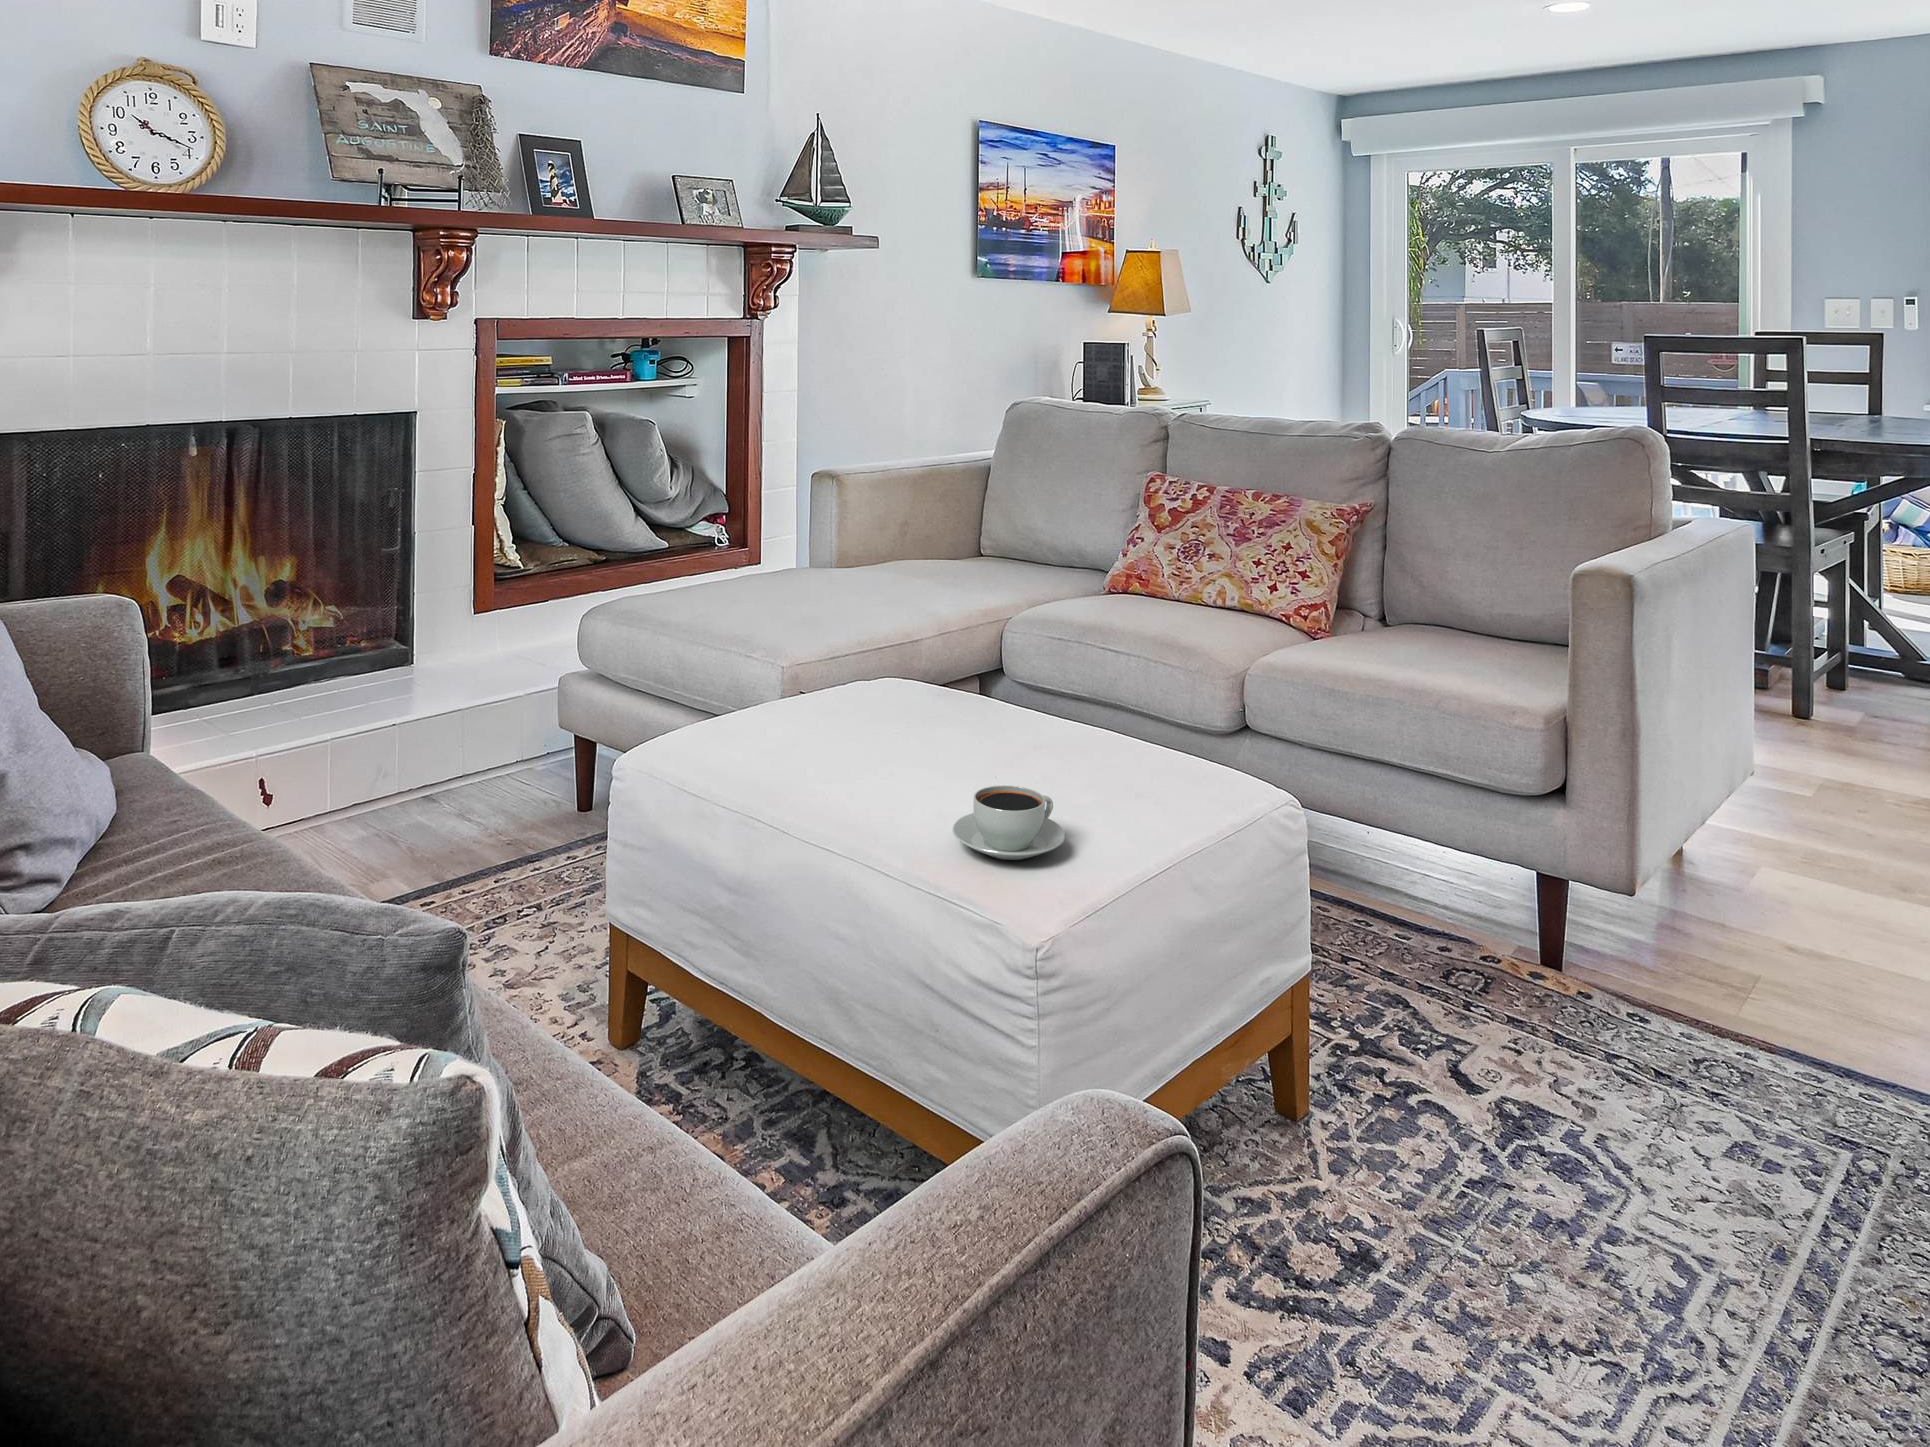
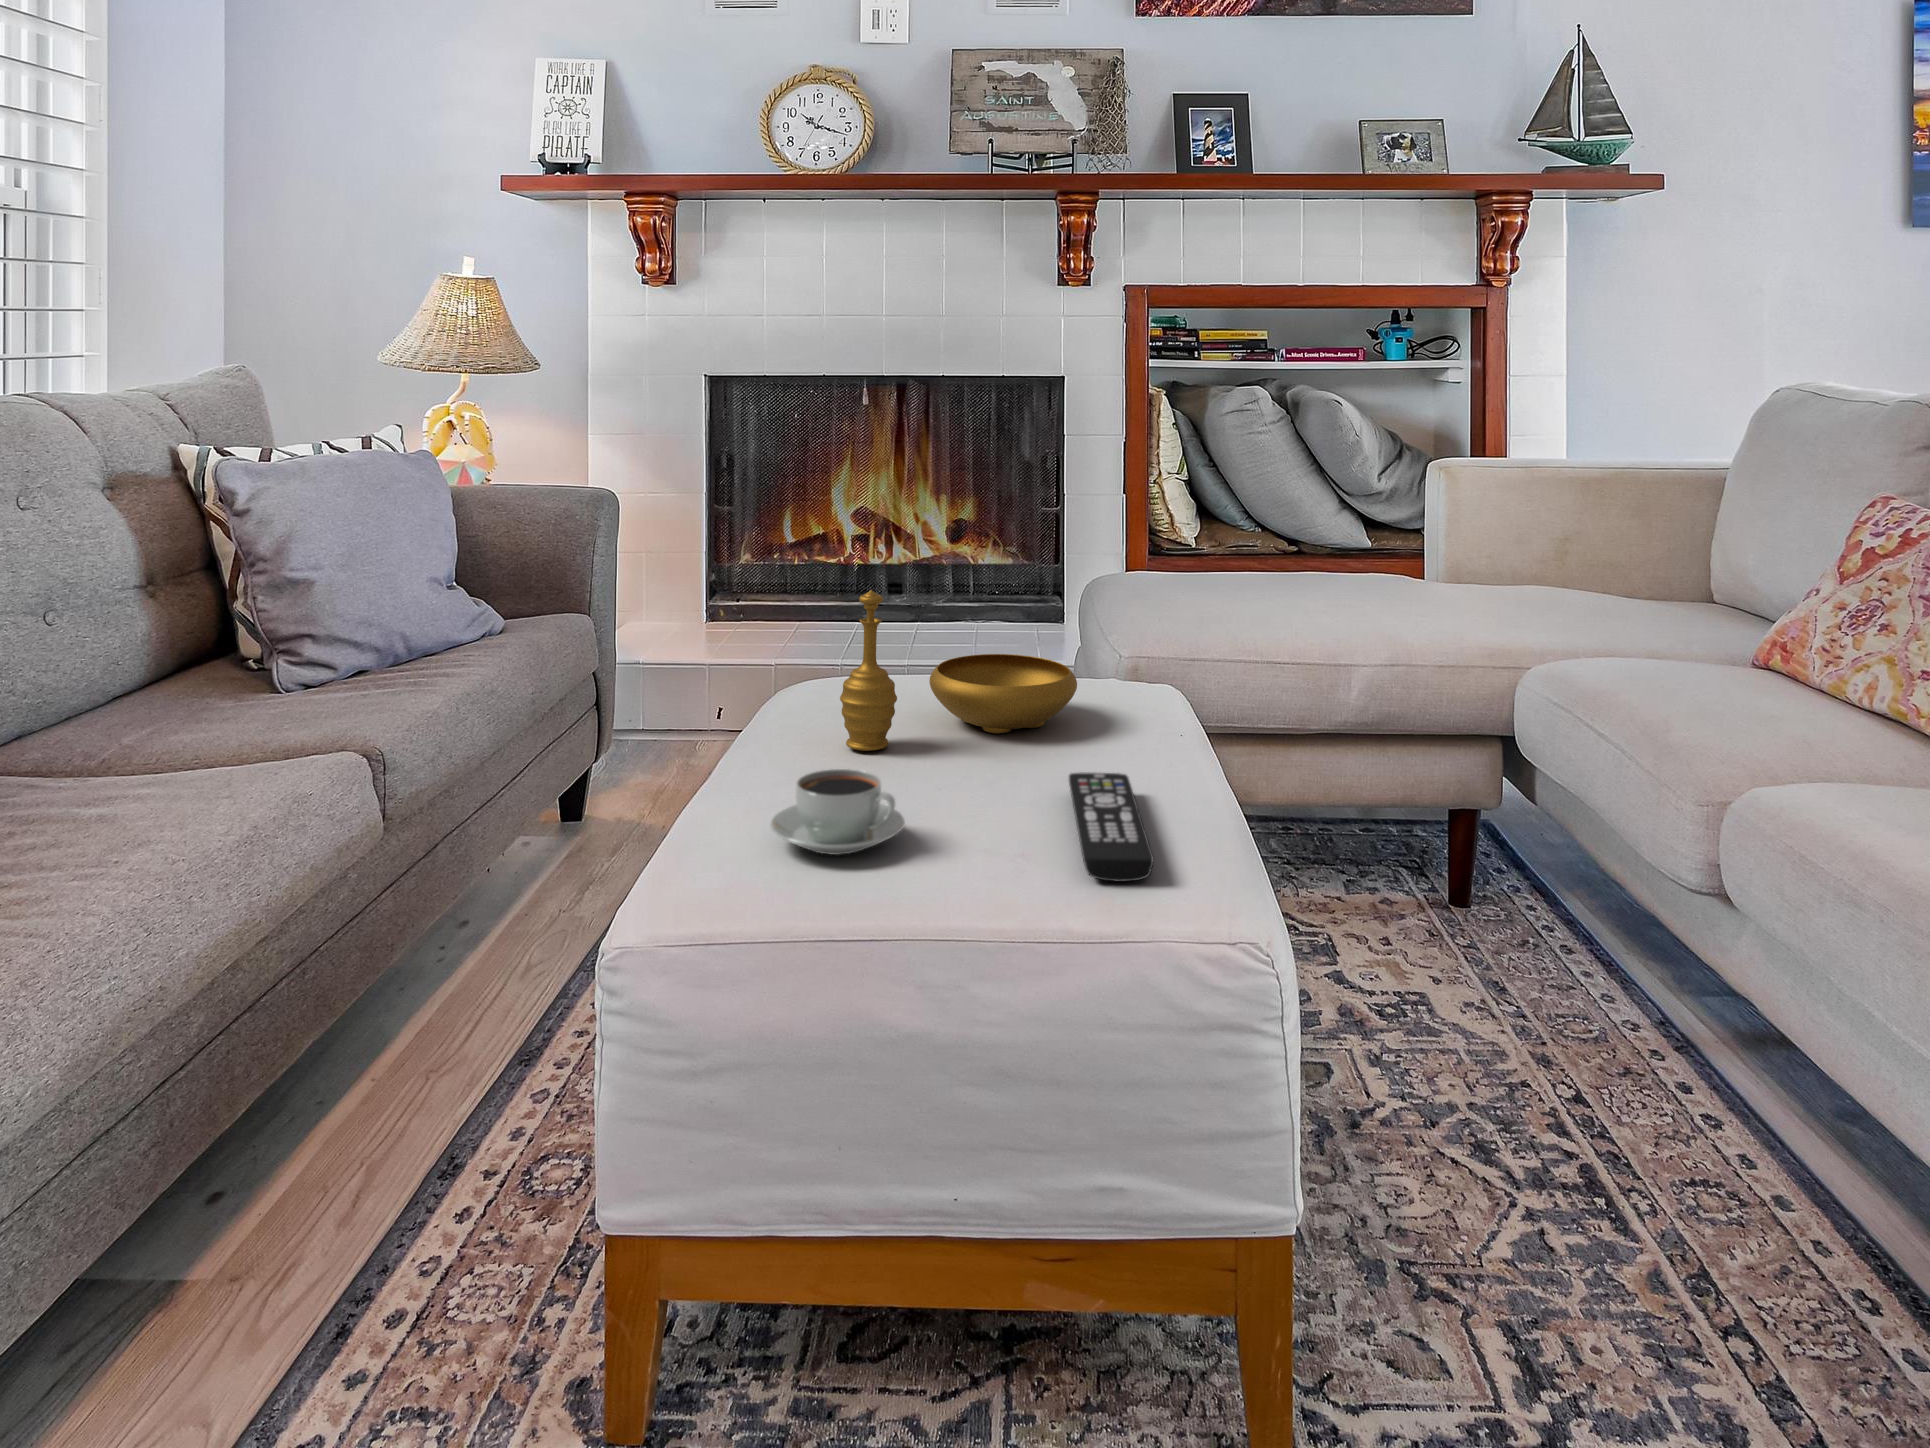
decorative bowl: none [803,637,929,781] -> present [840,590,1077,751]
remote control: none [1036,743,1216,814] -> present [1069,773,1153,882]

